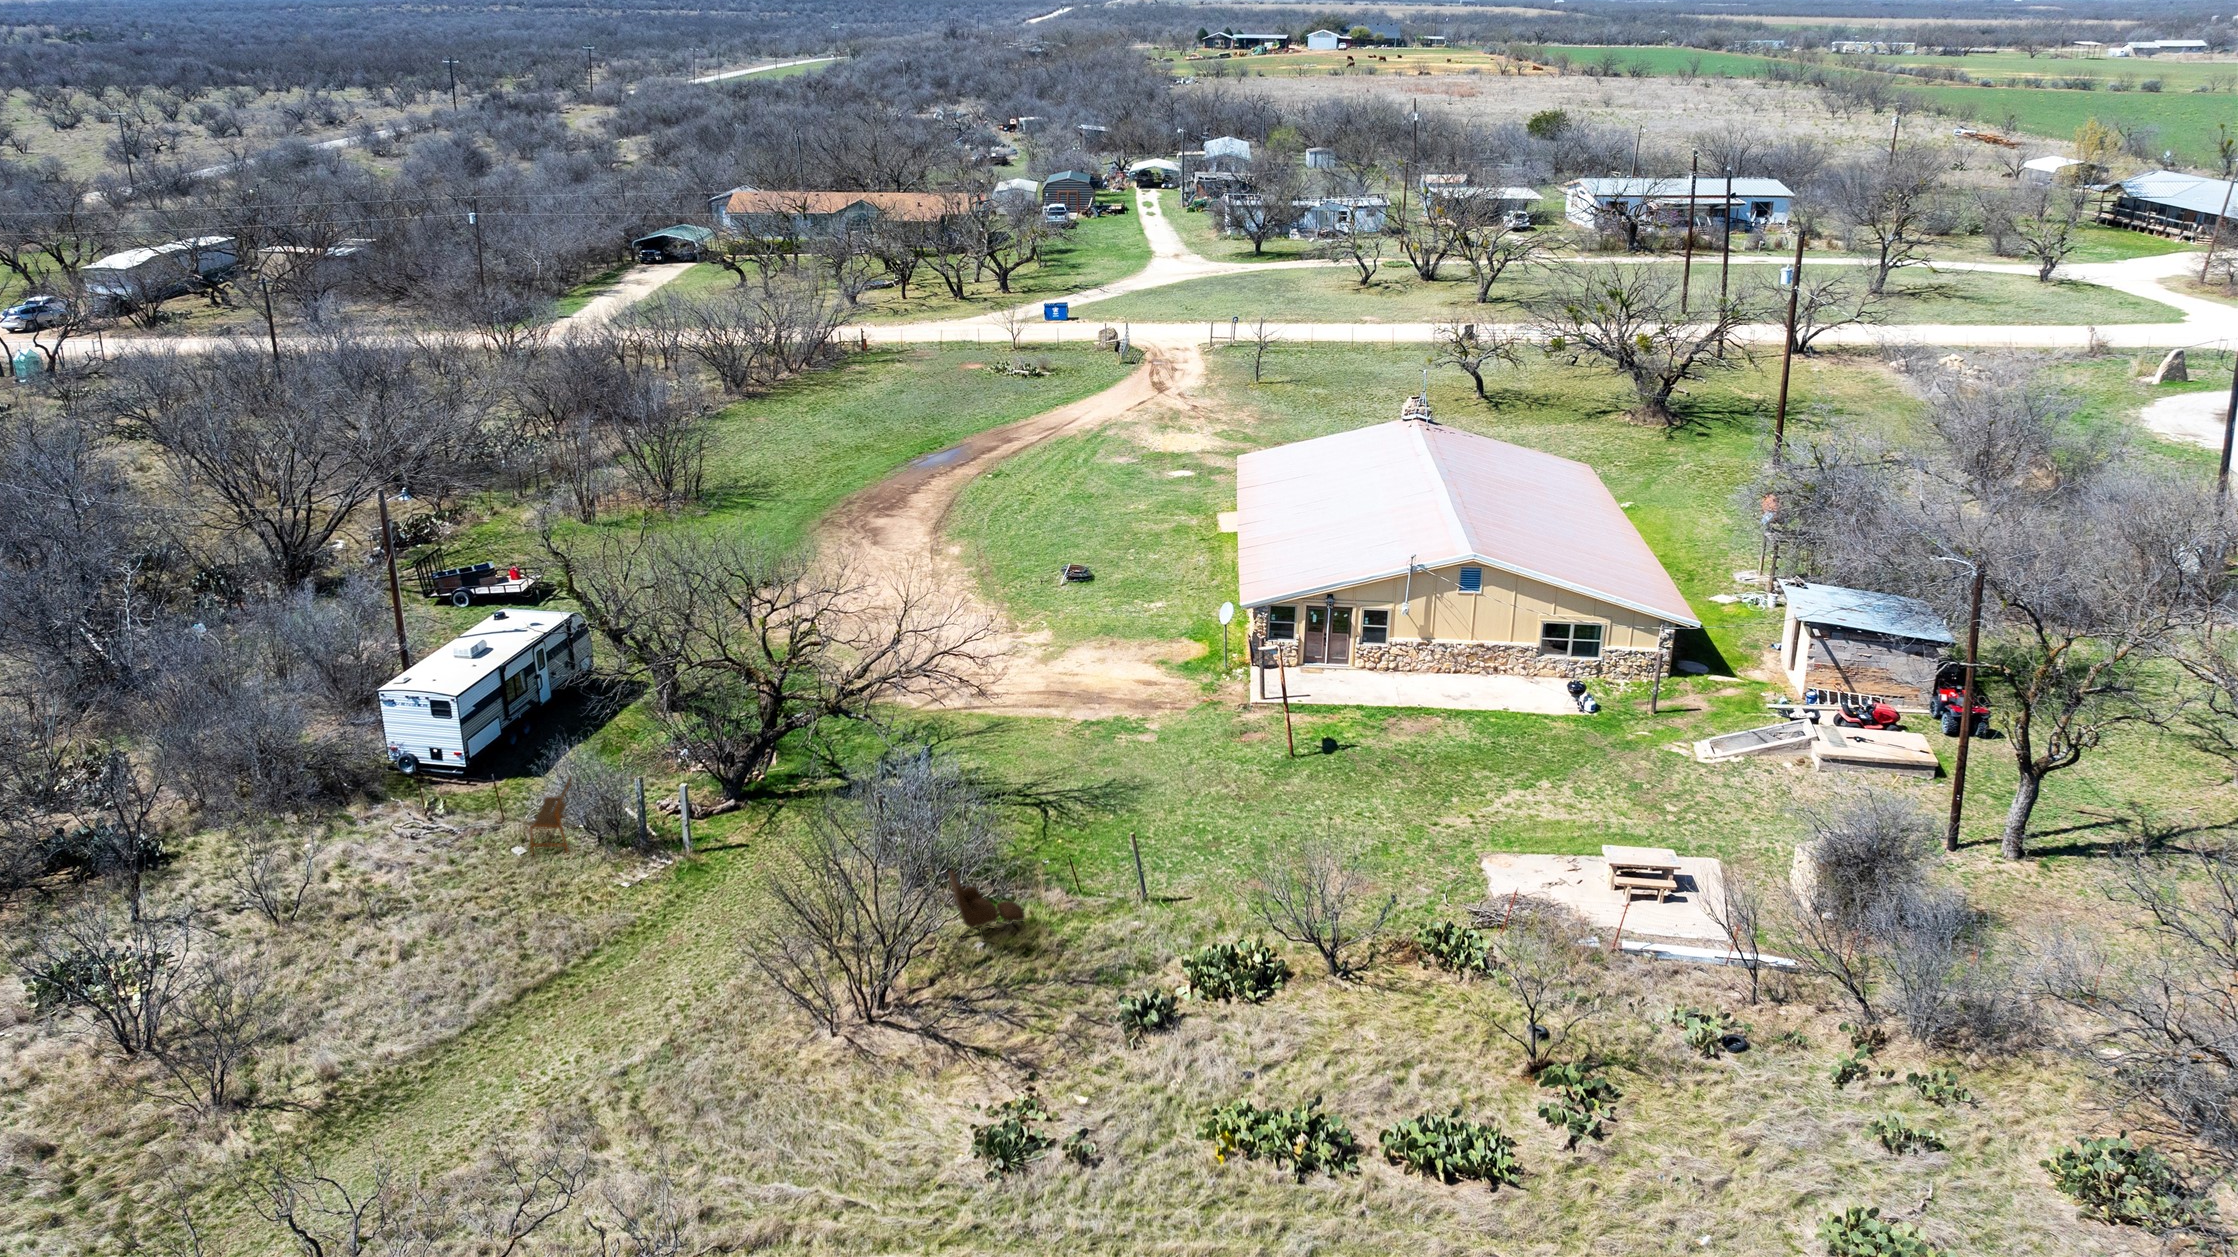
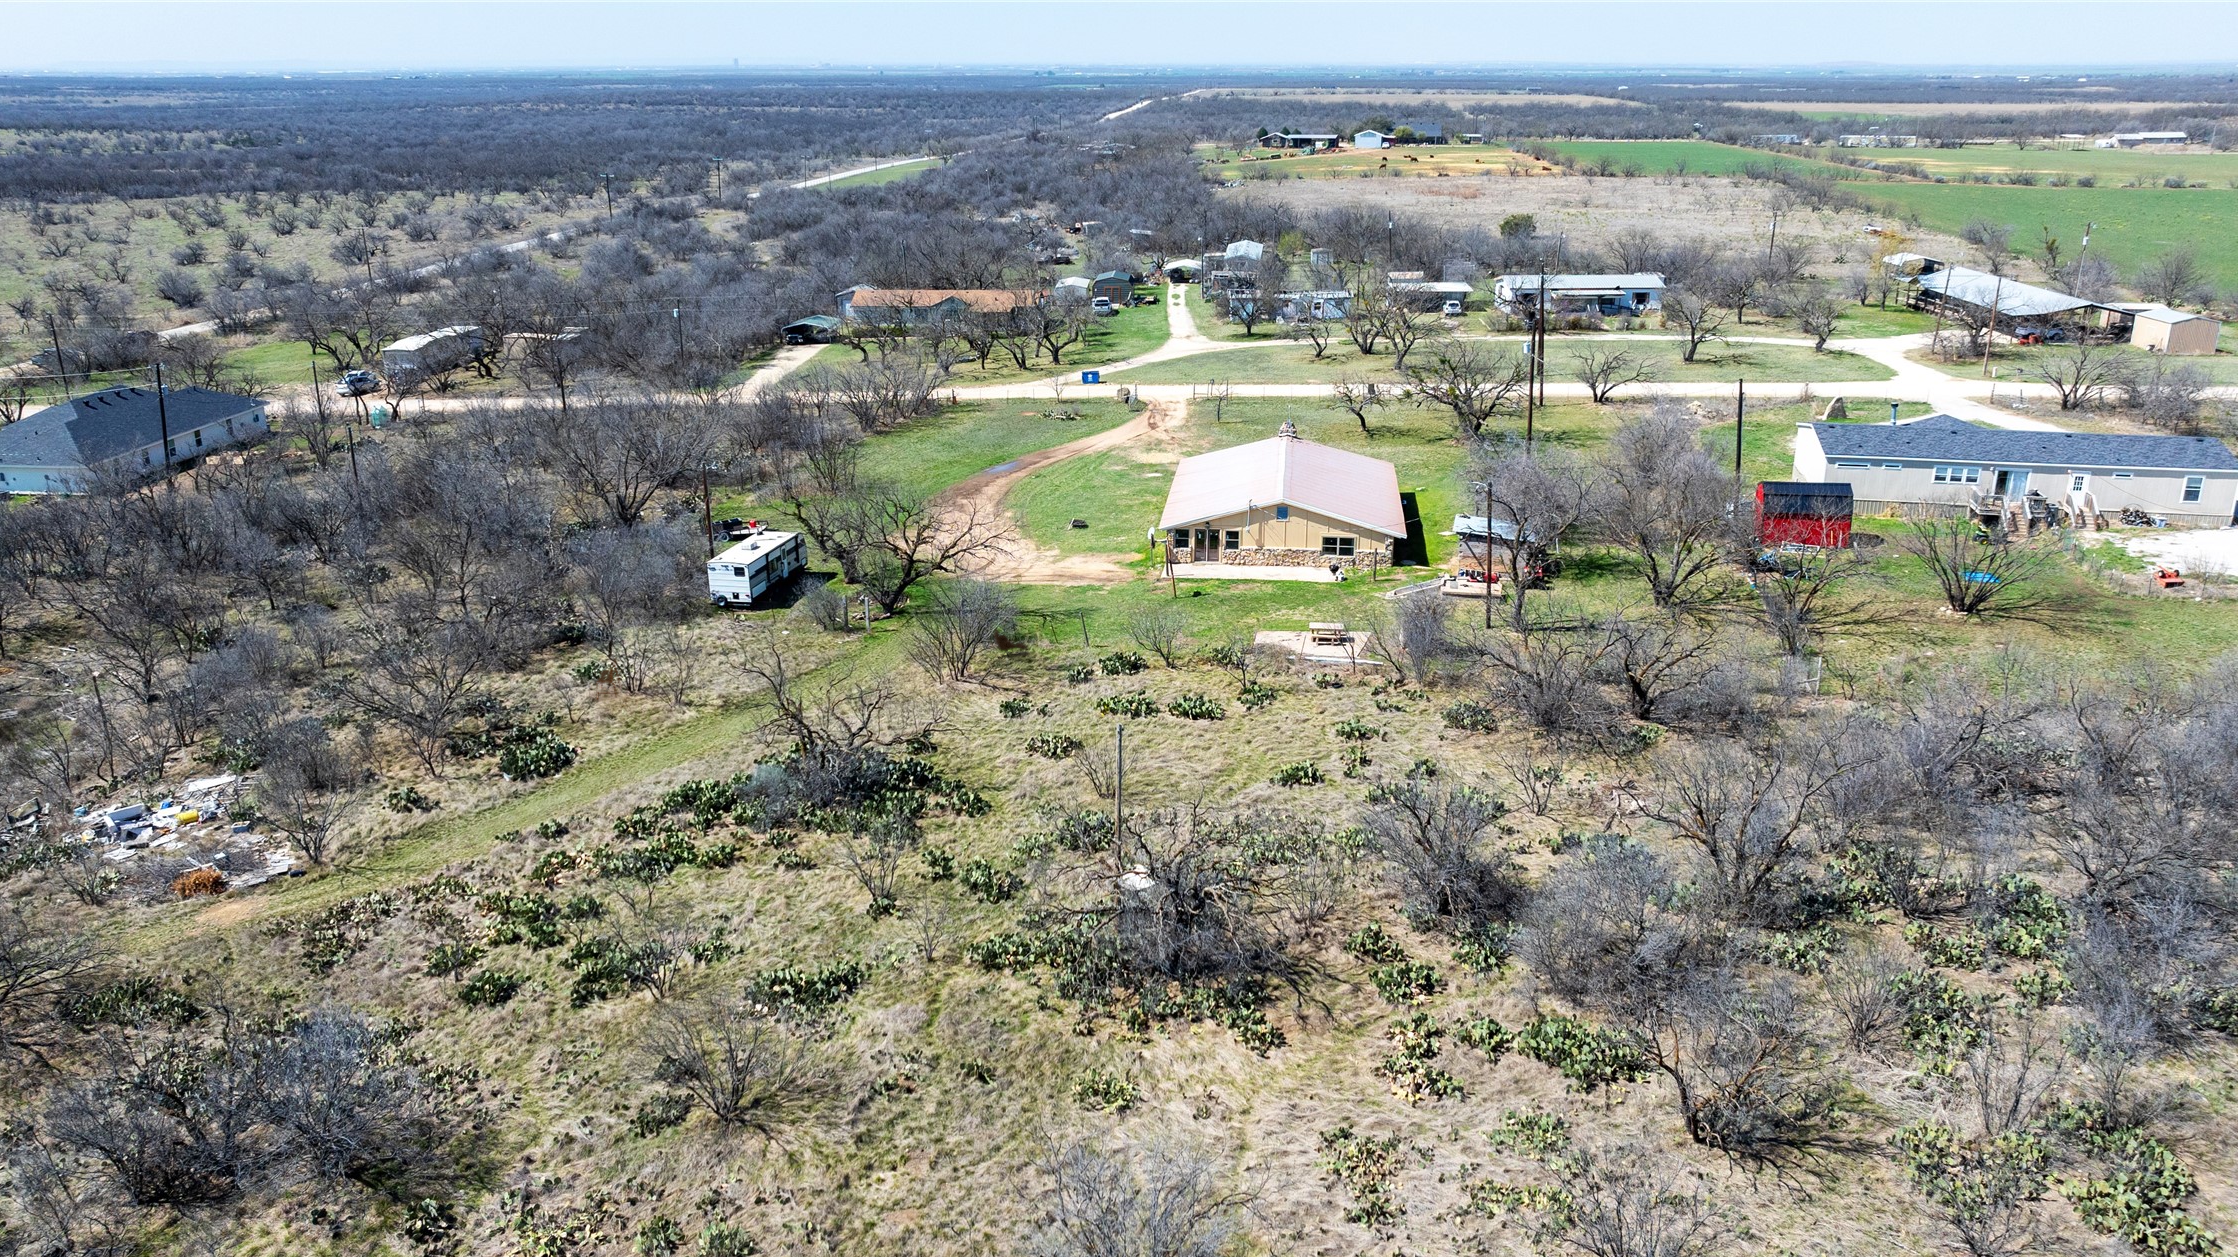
bench: present [530,777,571,855] -> present [596,660,620,695]

